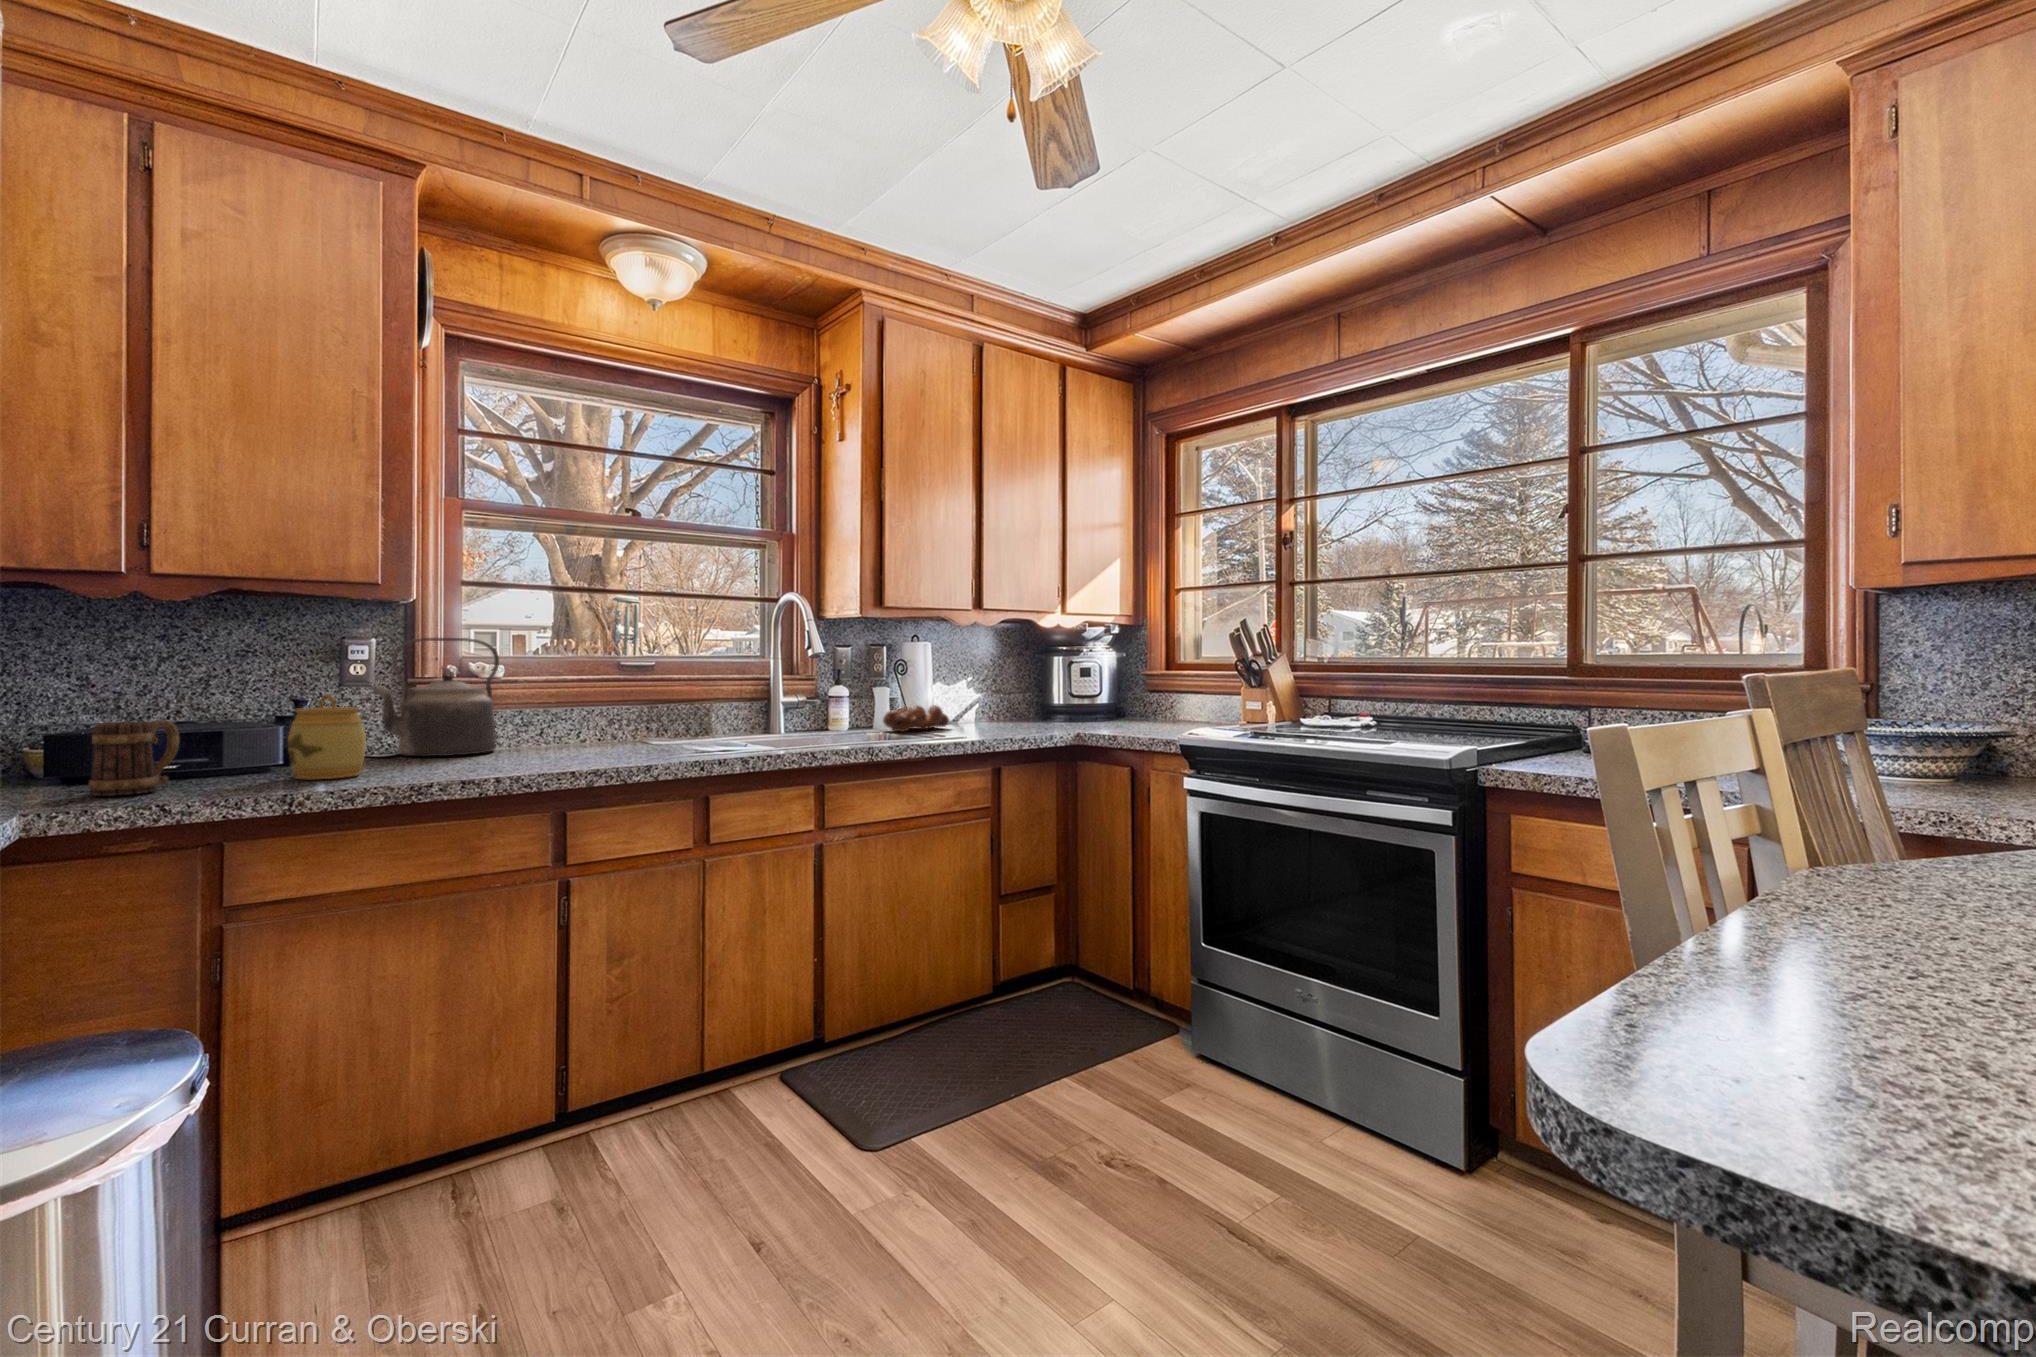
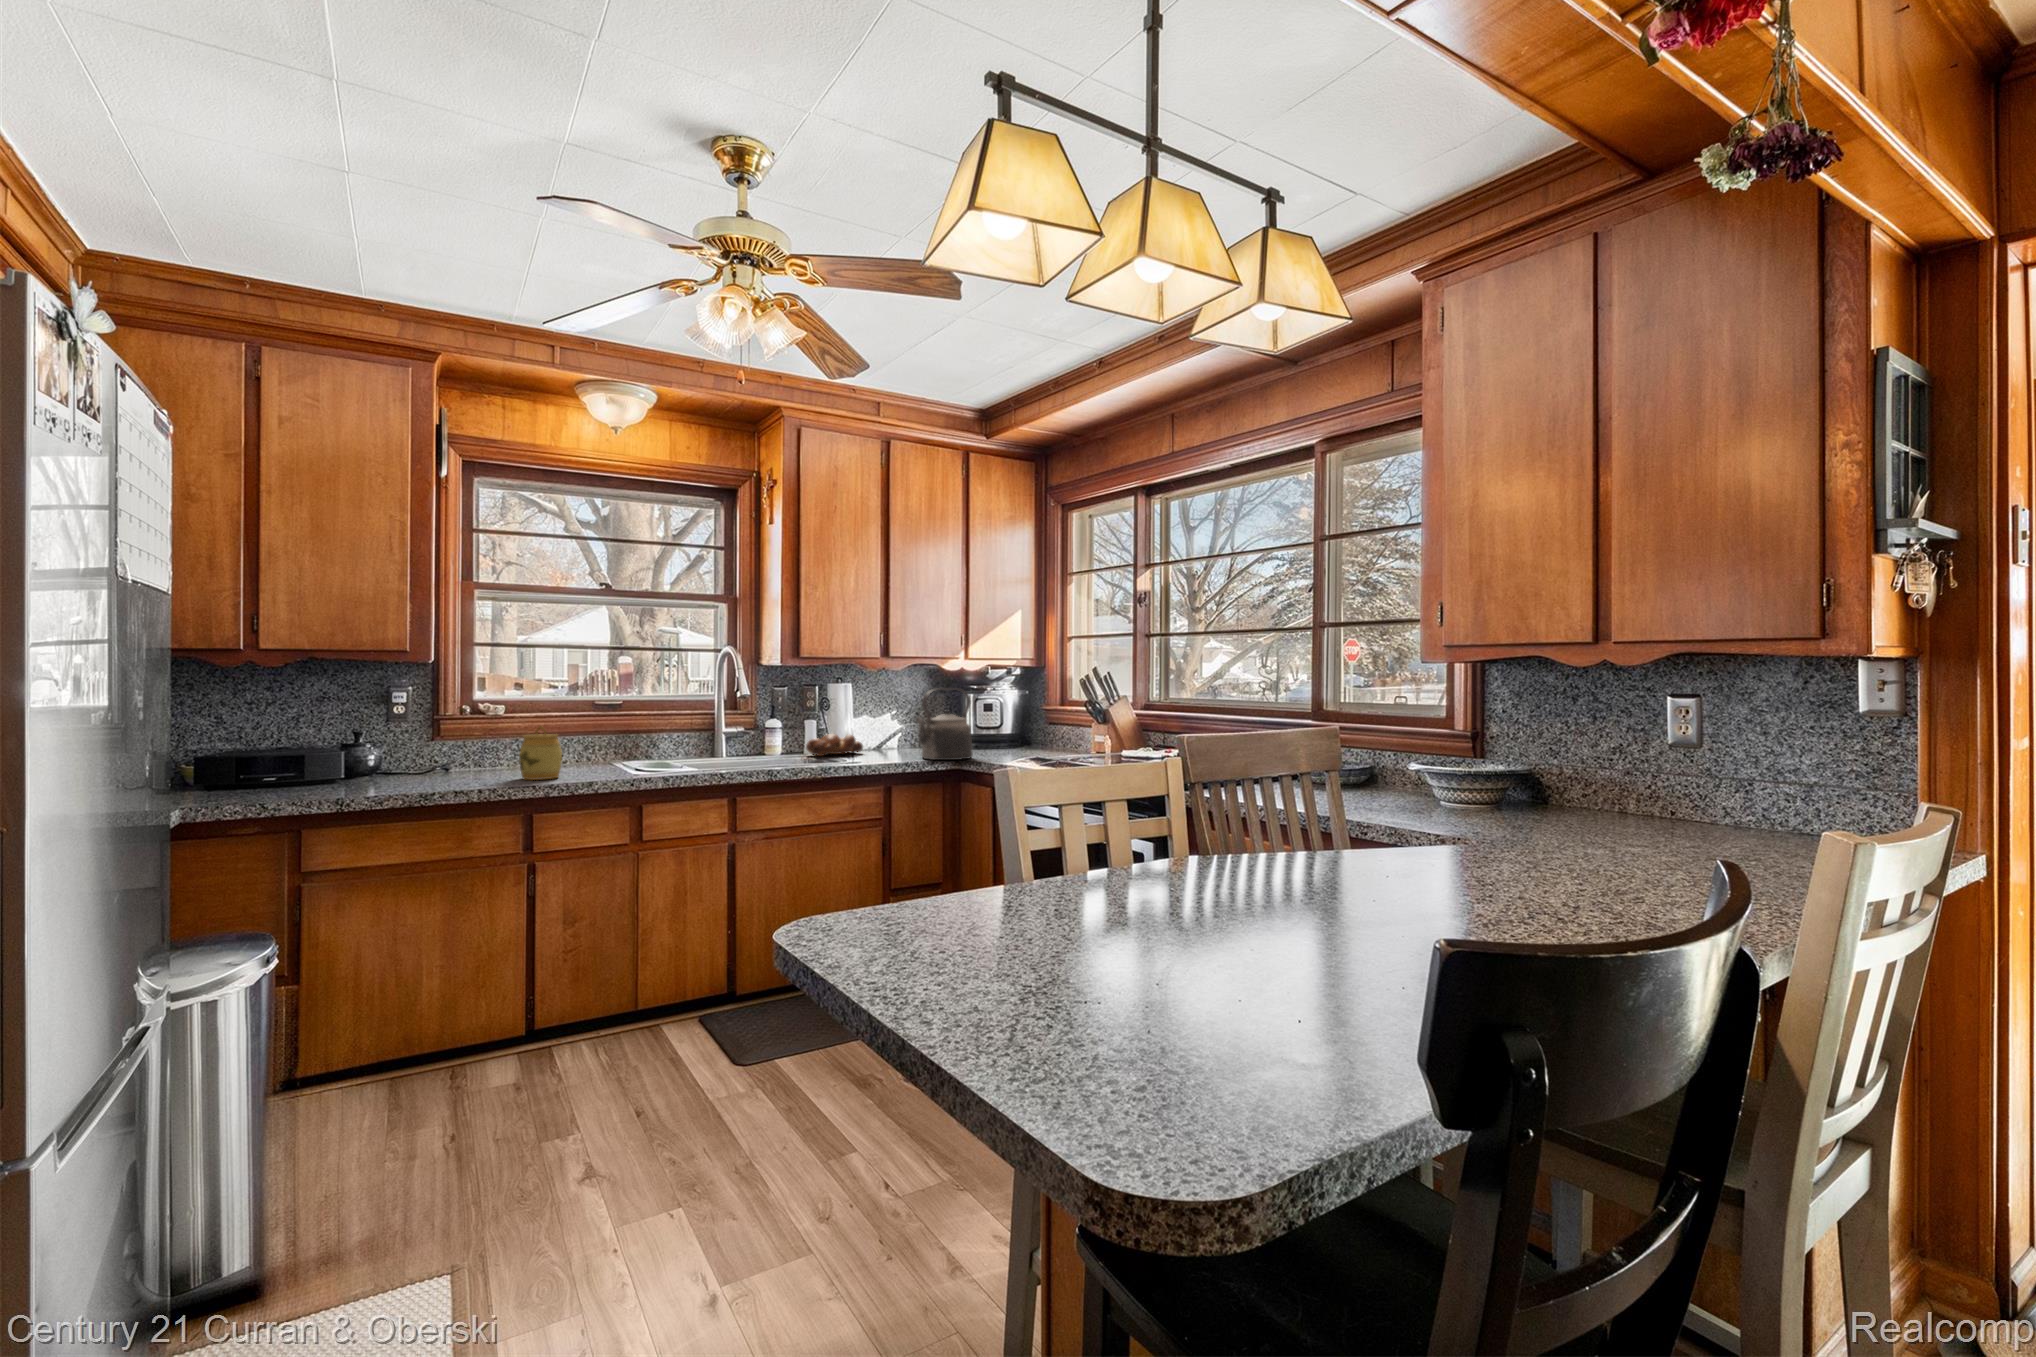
kettle: present [373,638,499,756] -> present [915,688,973,760]
jar: present [288,694,366,780] -> present [519,726,562,780]
mug: present [89,720,179,796] -> none [220,749,275,798]

